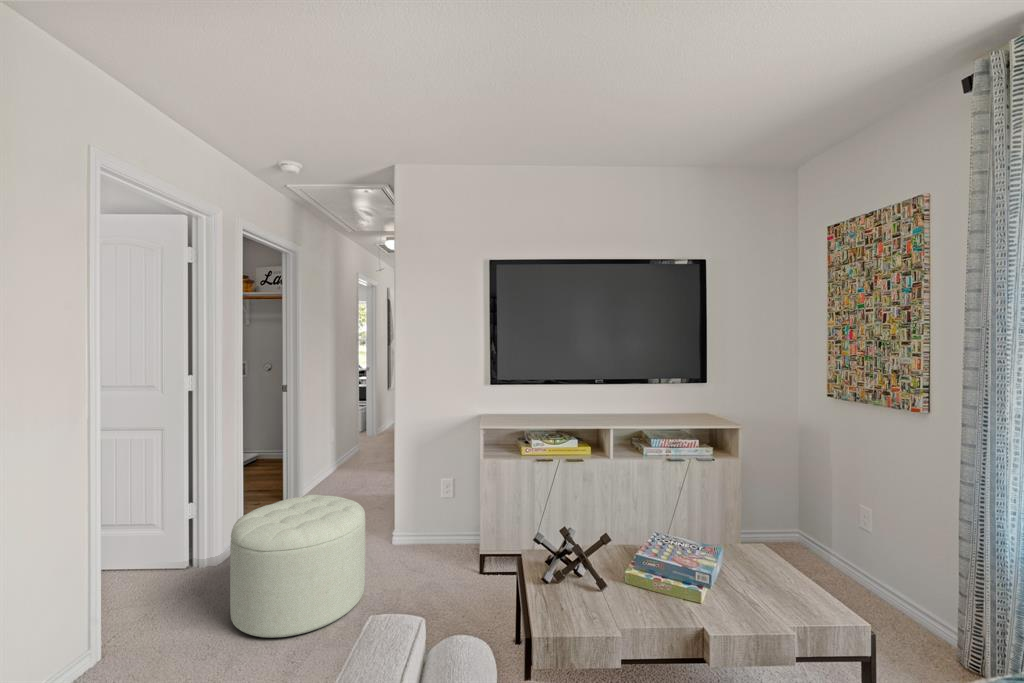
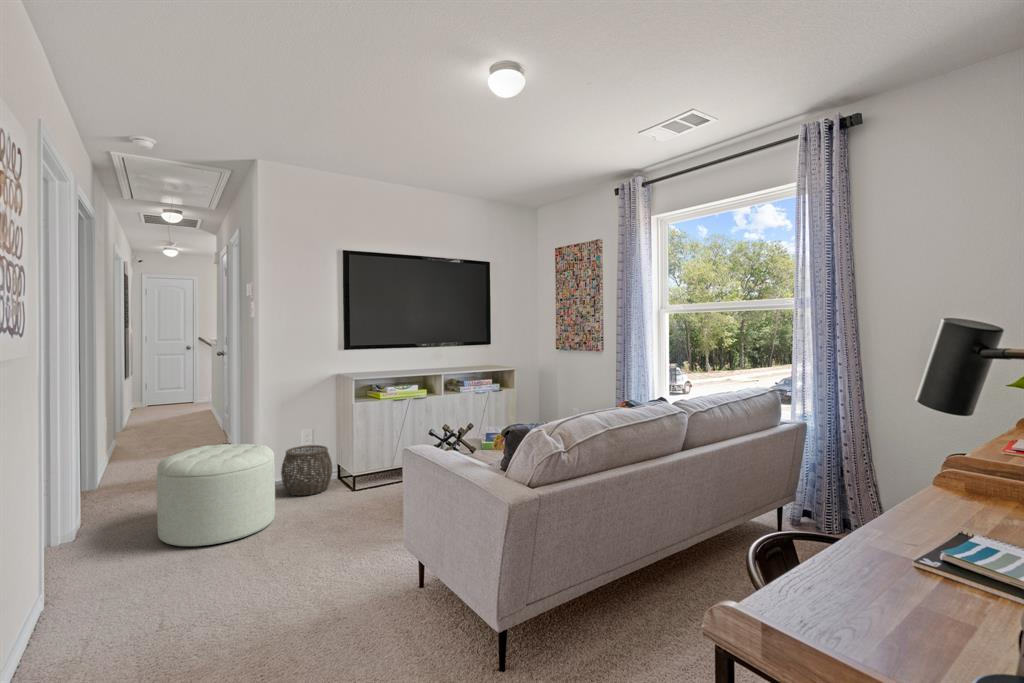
woven basket: none [403,501,463,571] -> present [281,445,332,496]

